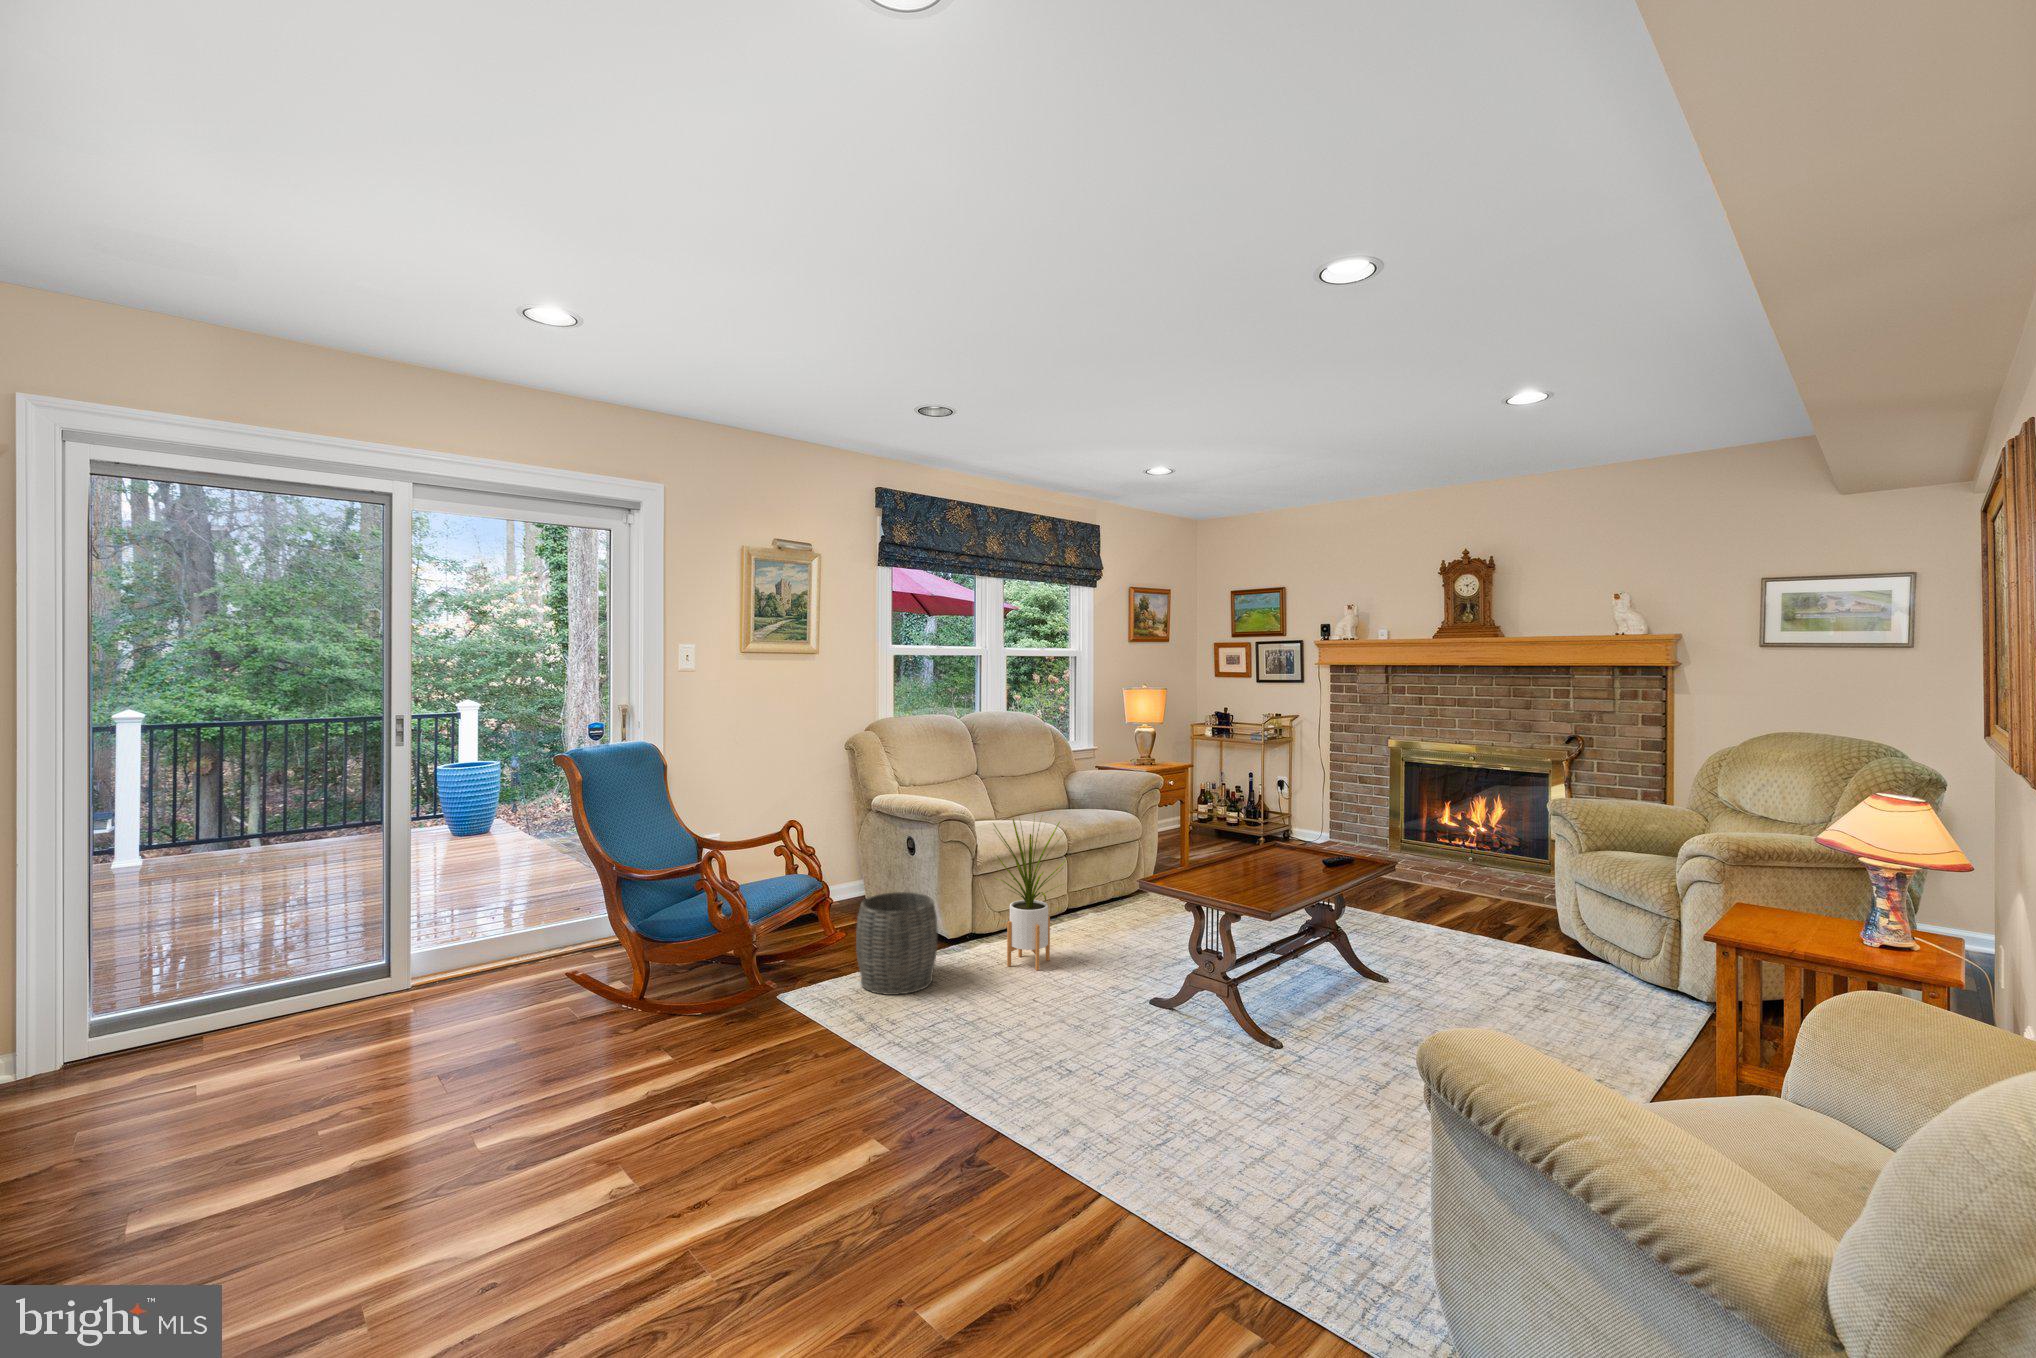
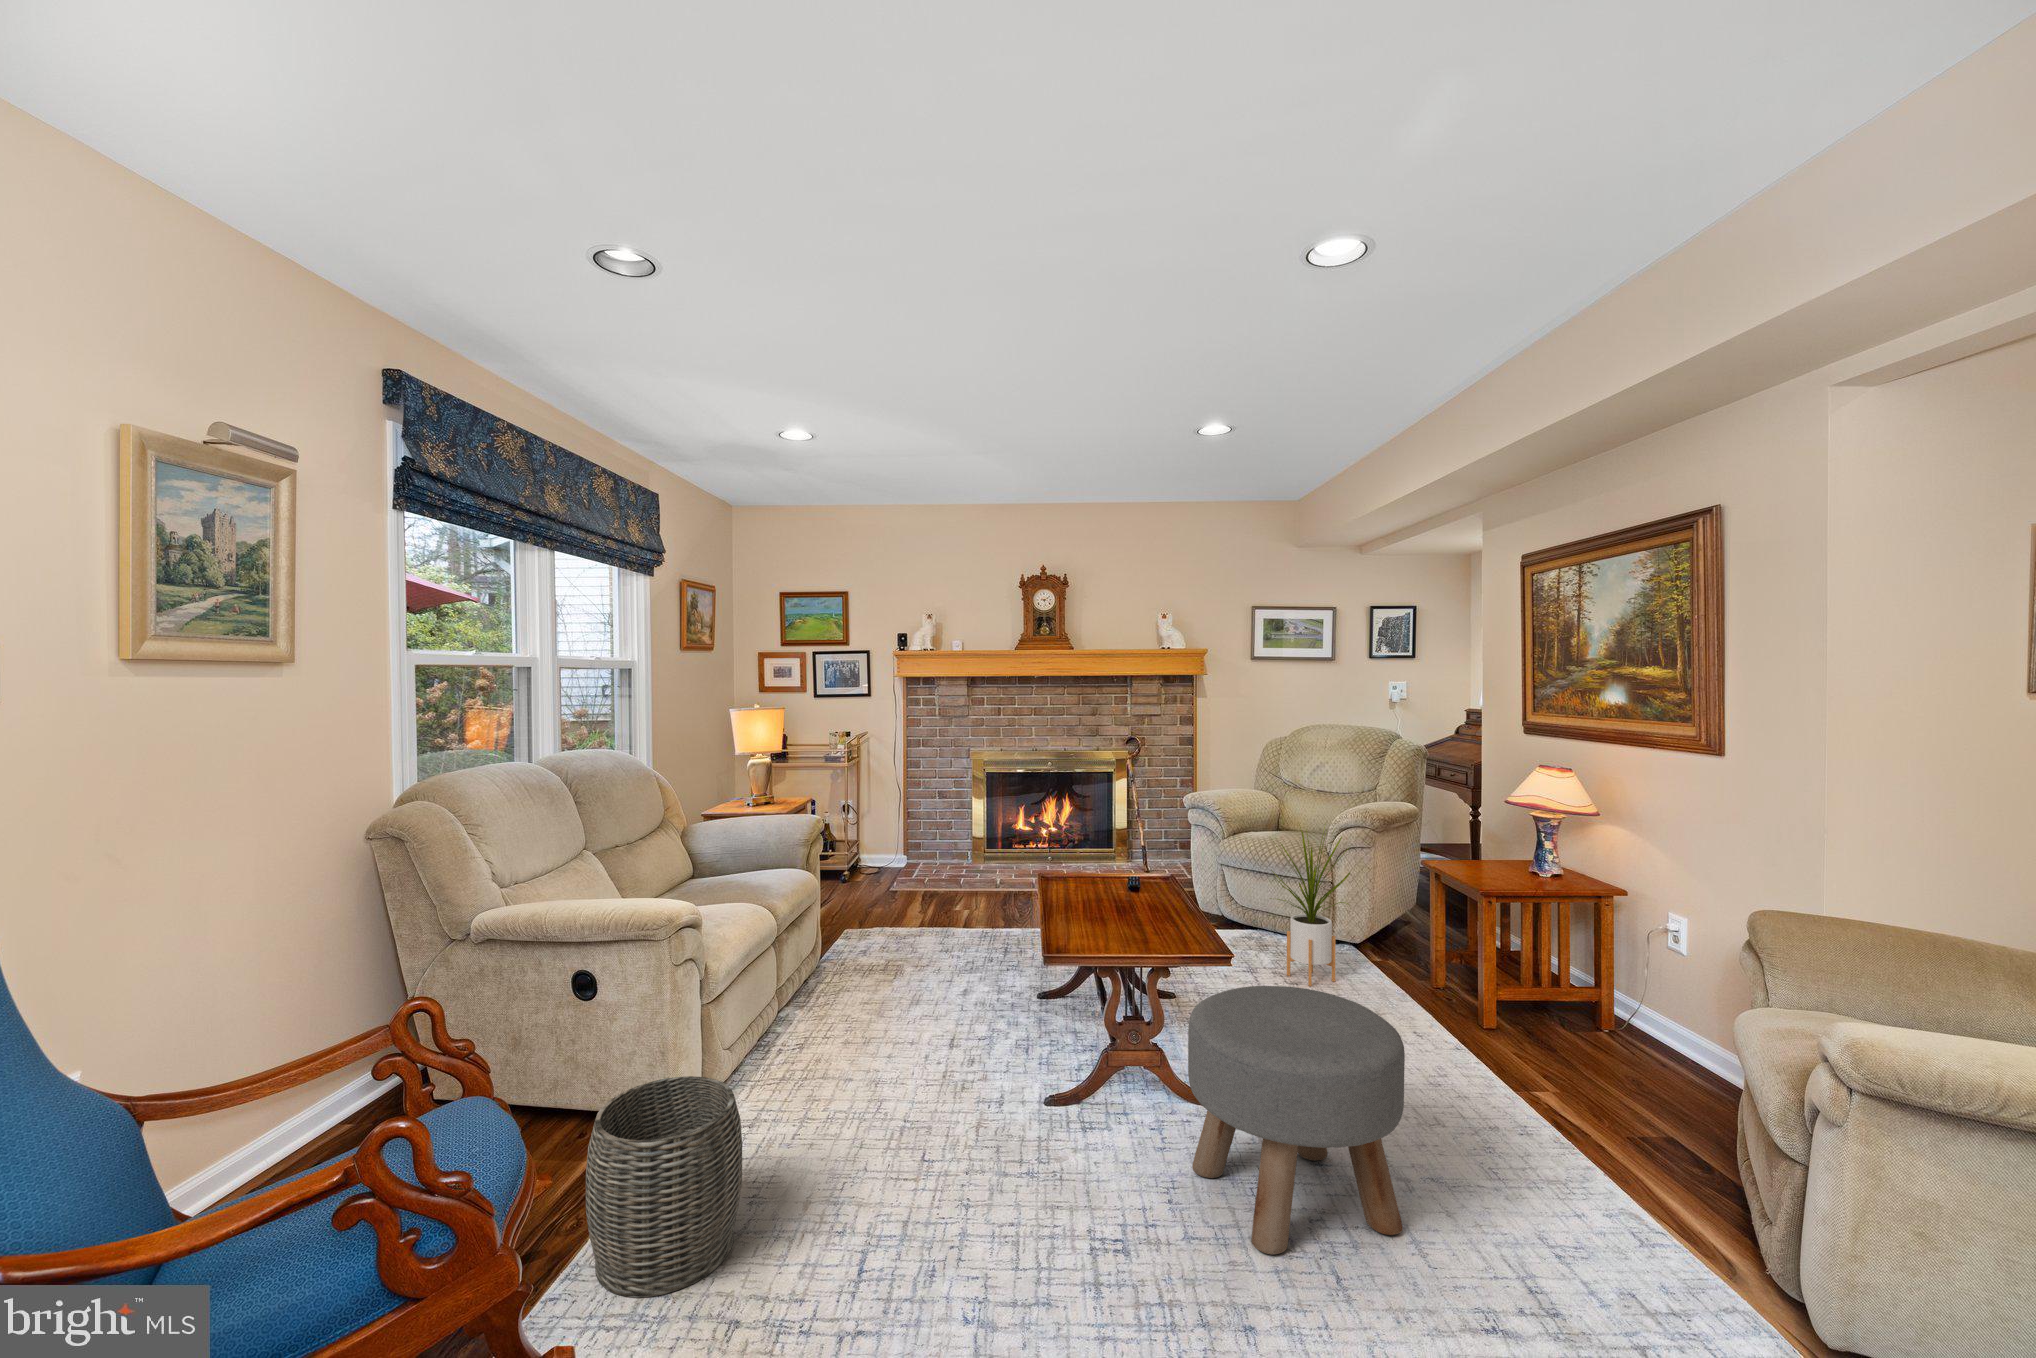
house plant: present [993,815,1067,971] -> present [1270,828,1350,986]
ottoman: none [1163,926,1337,1136] -> present [1188,986,1405,1254]

